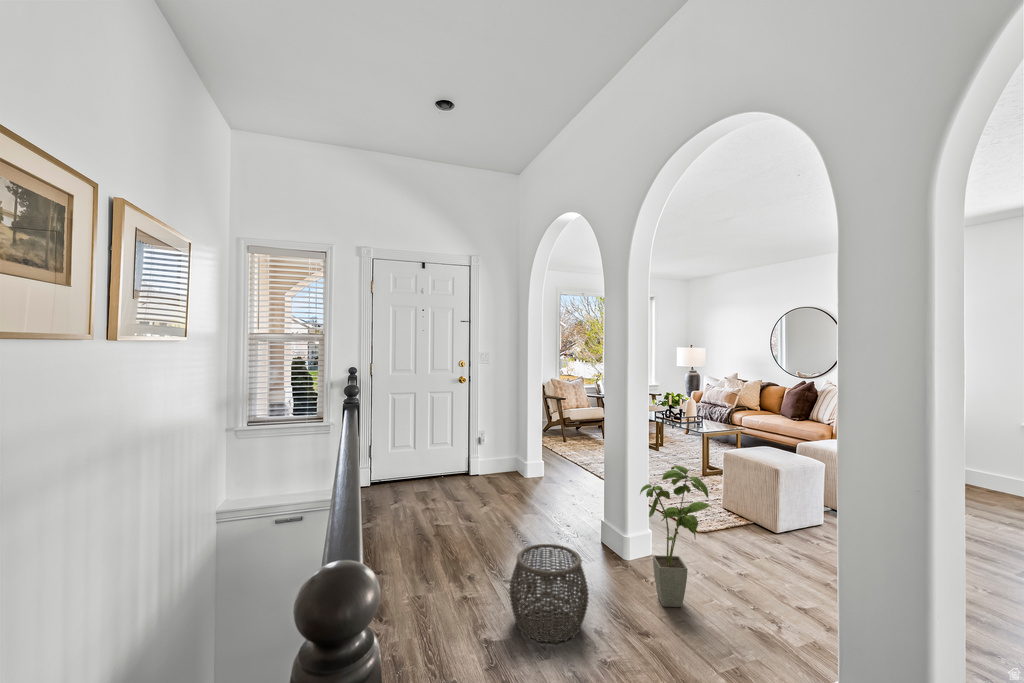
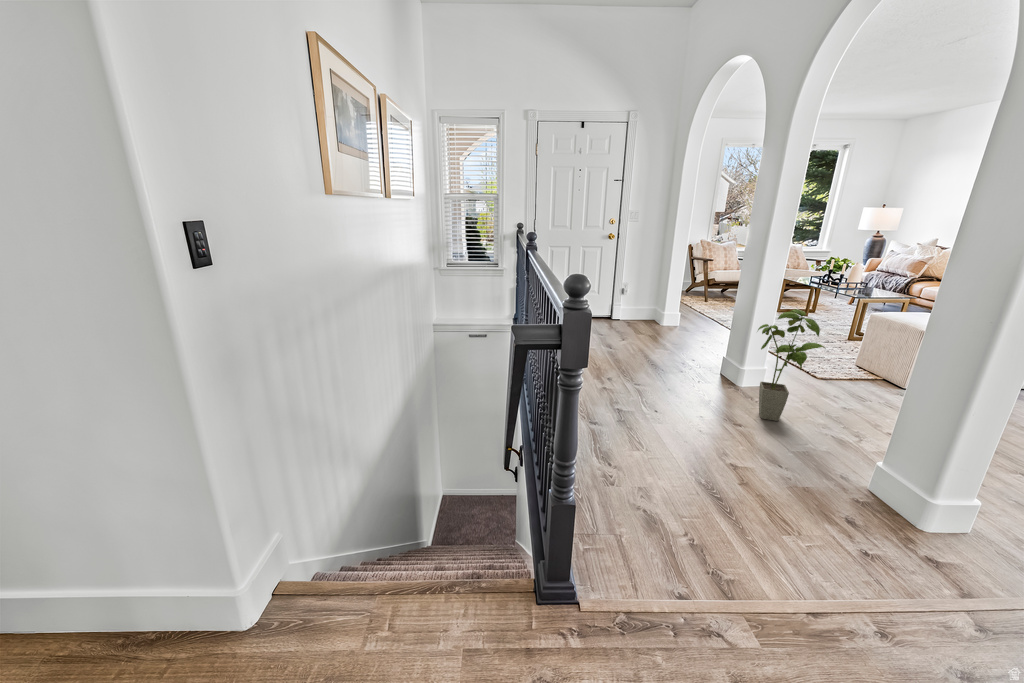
woven basket: present [509,544,589,643] -> none [634,360,697,424]

